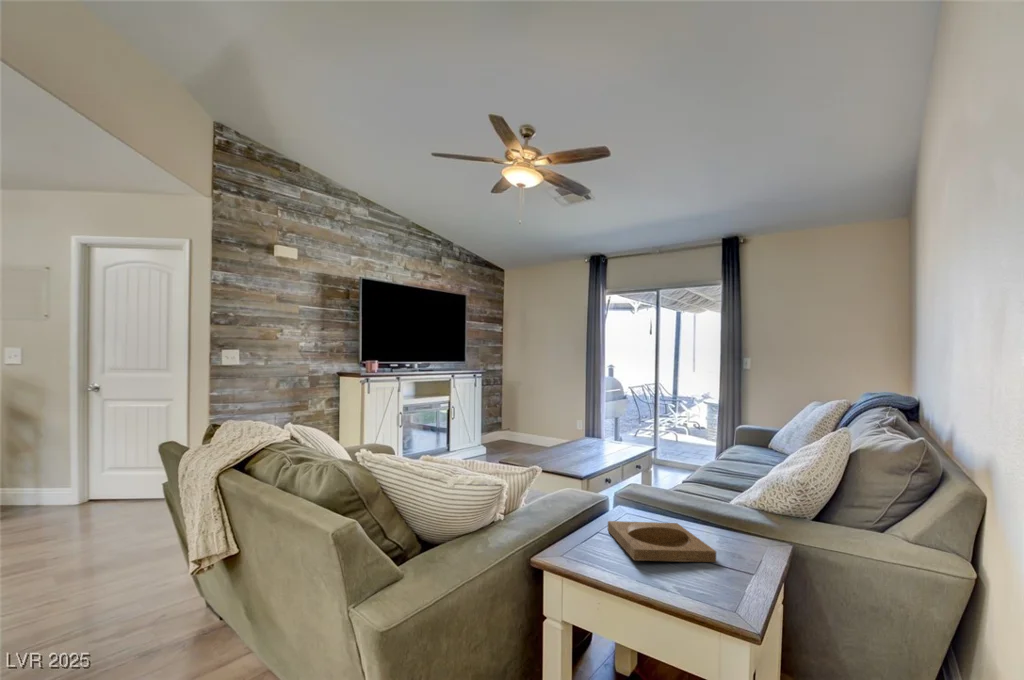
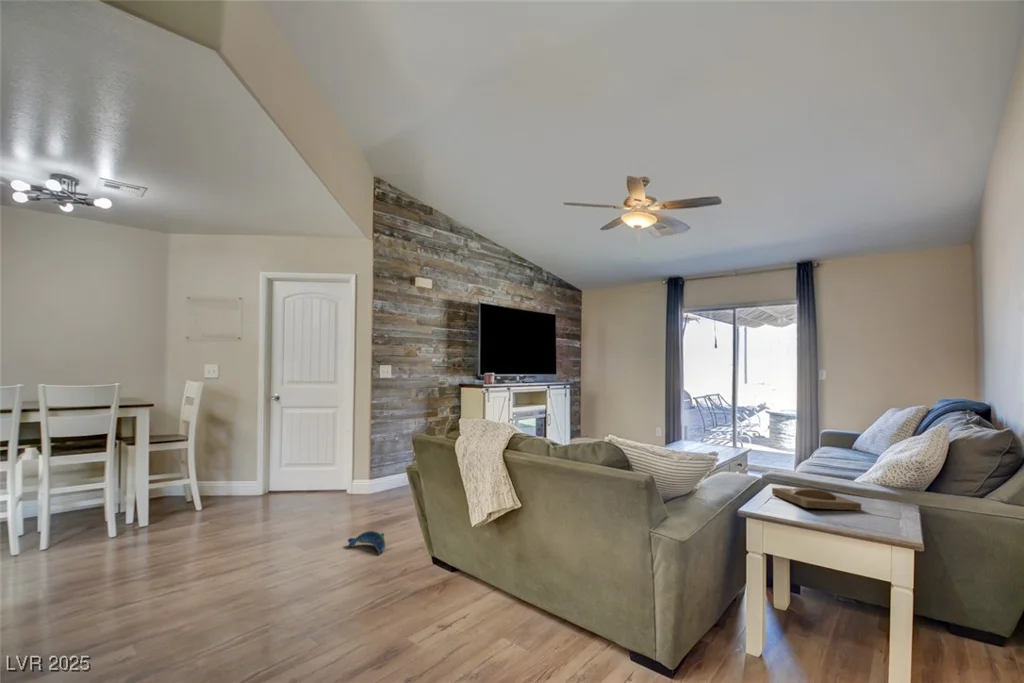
plush toy: none [86,570,144,604] -> present [348,531,385,554]

